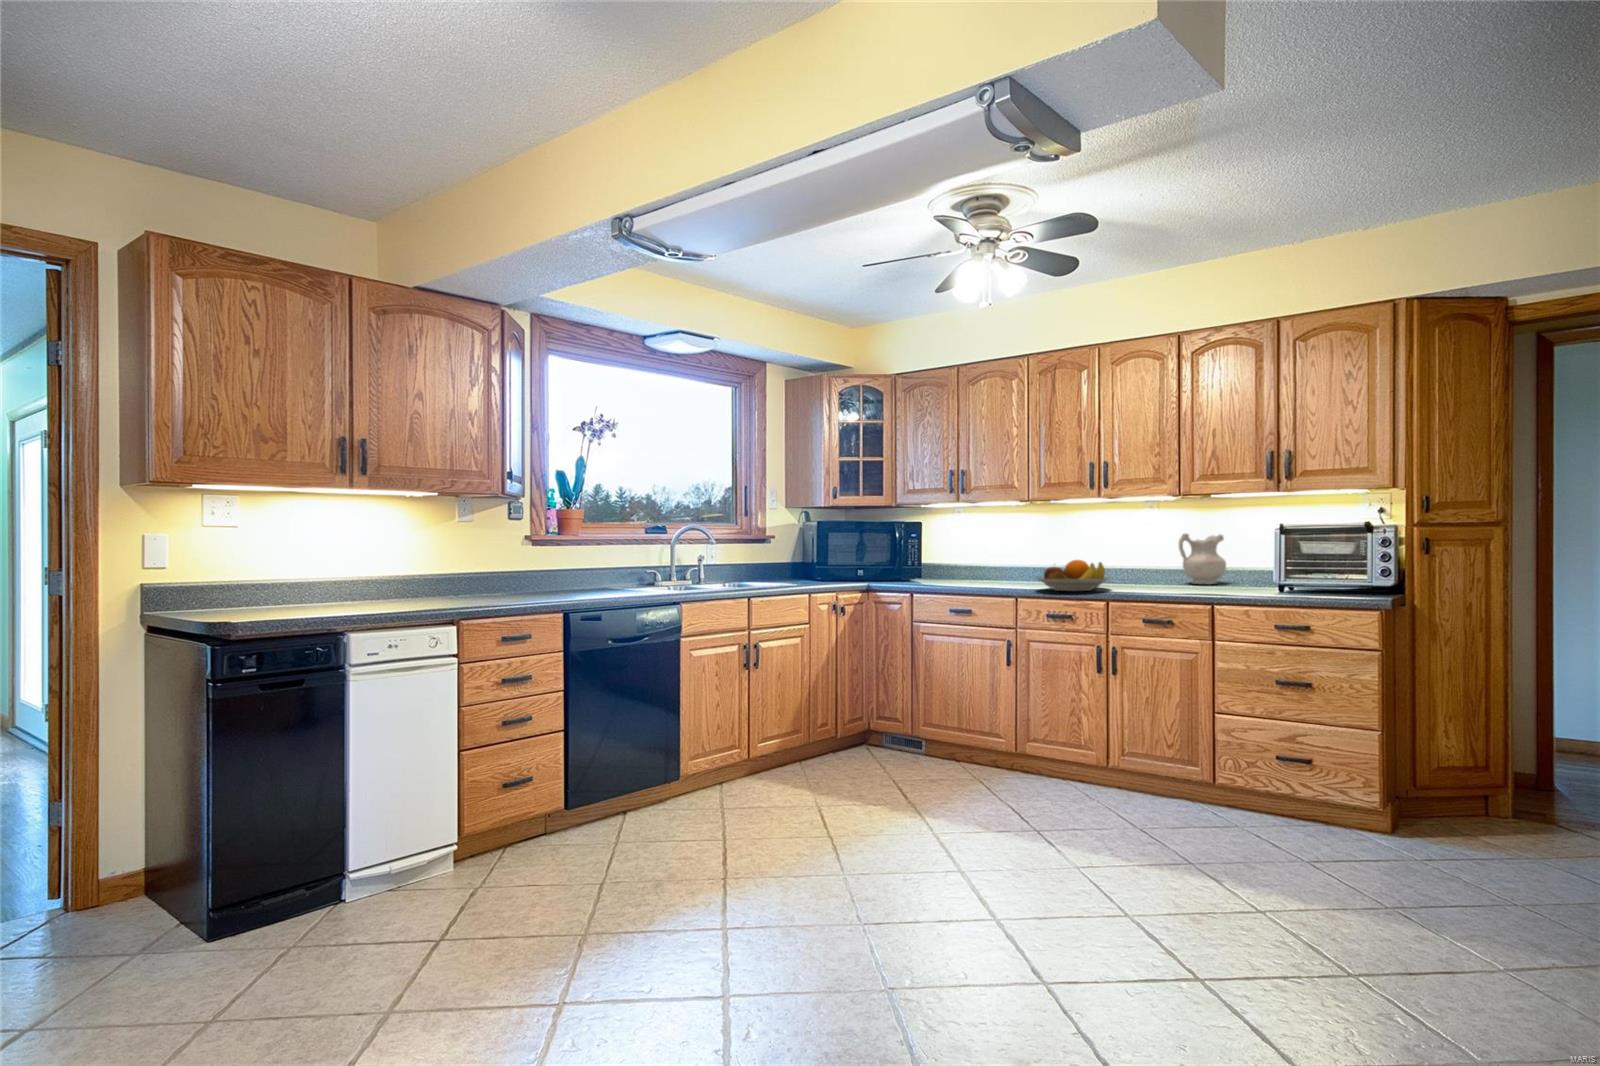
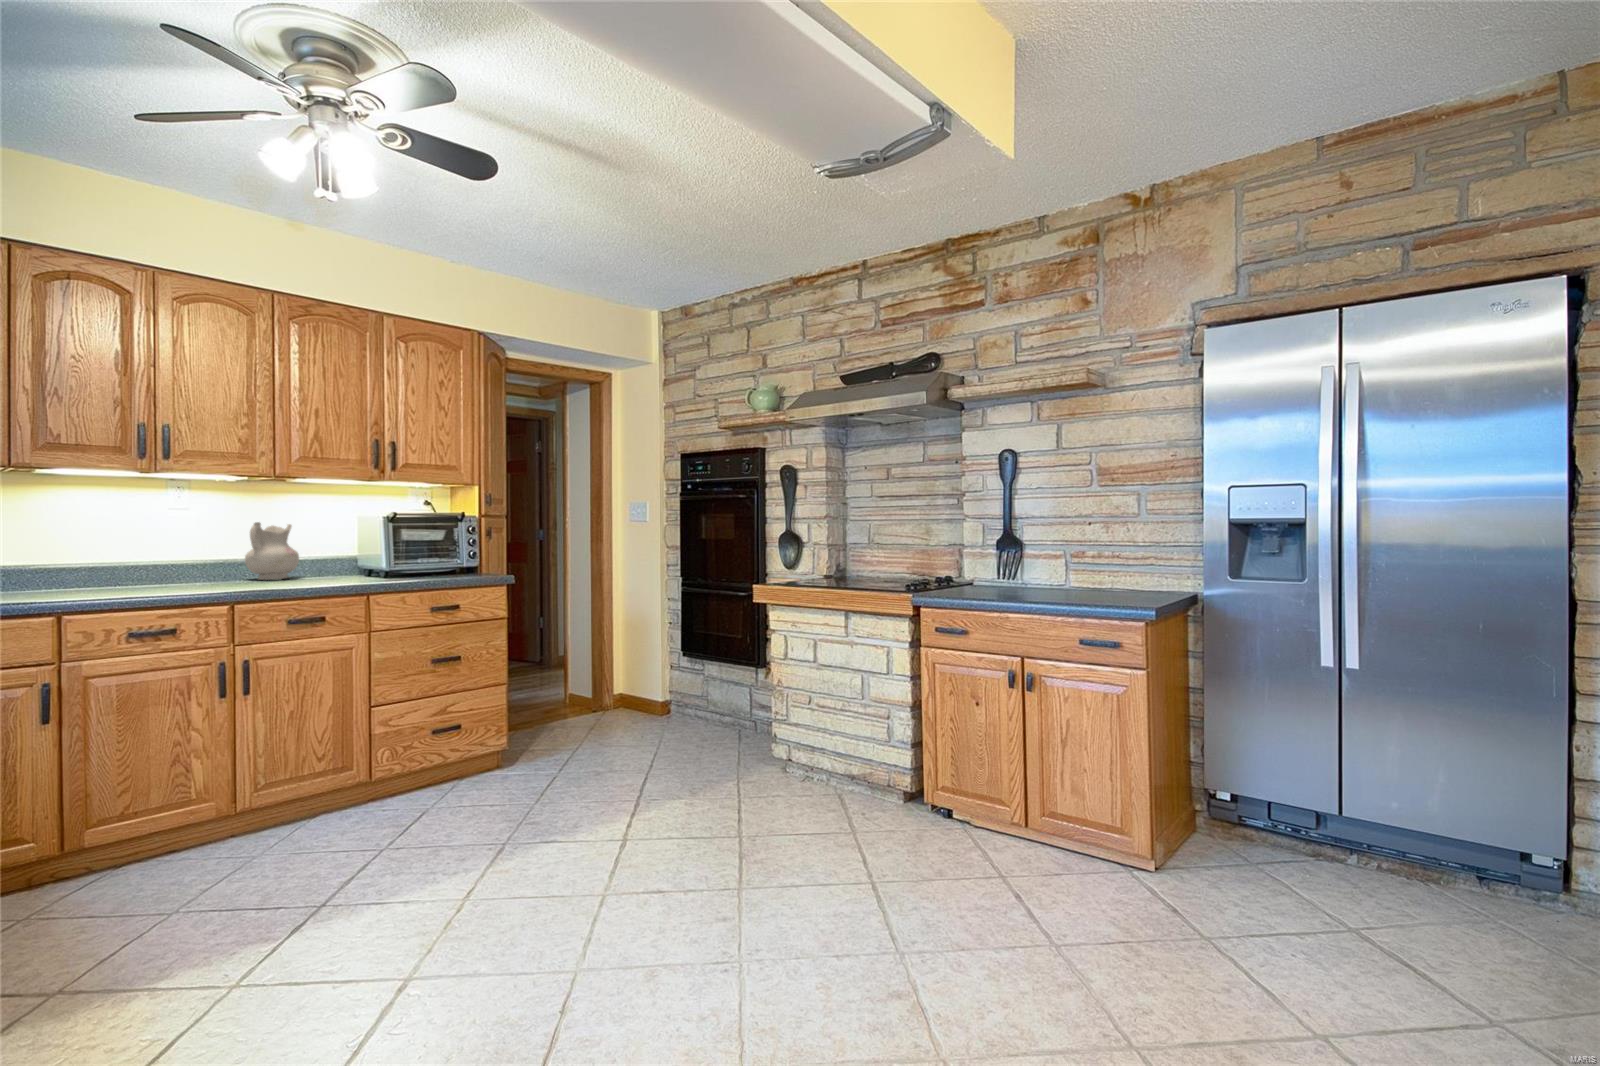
fruit bowl: present [1037,560,1109,591] -> none [78,553,210,598]

